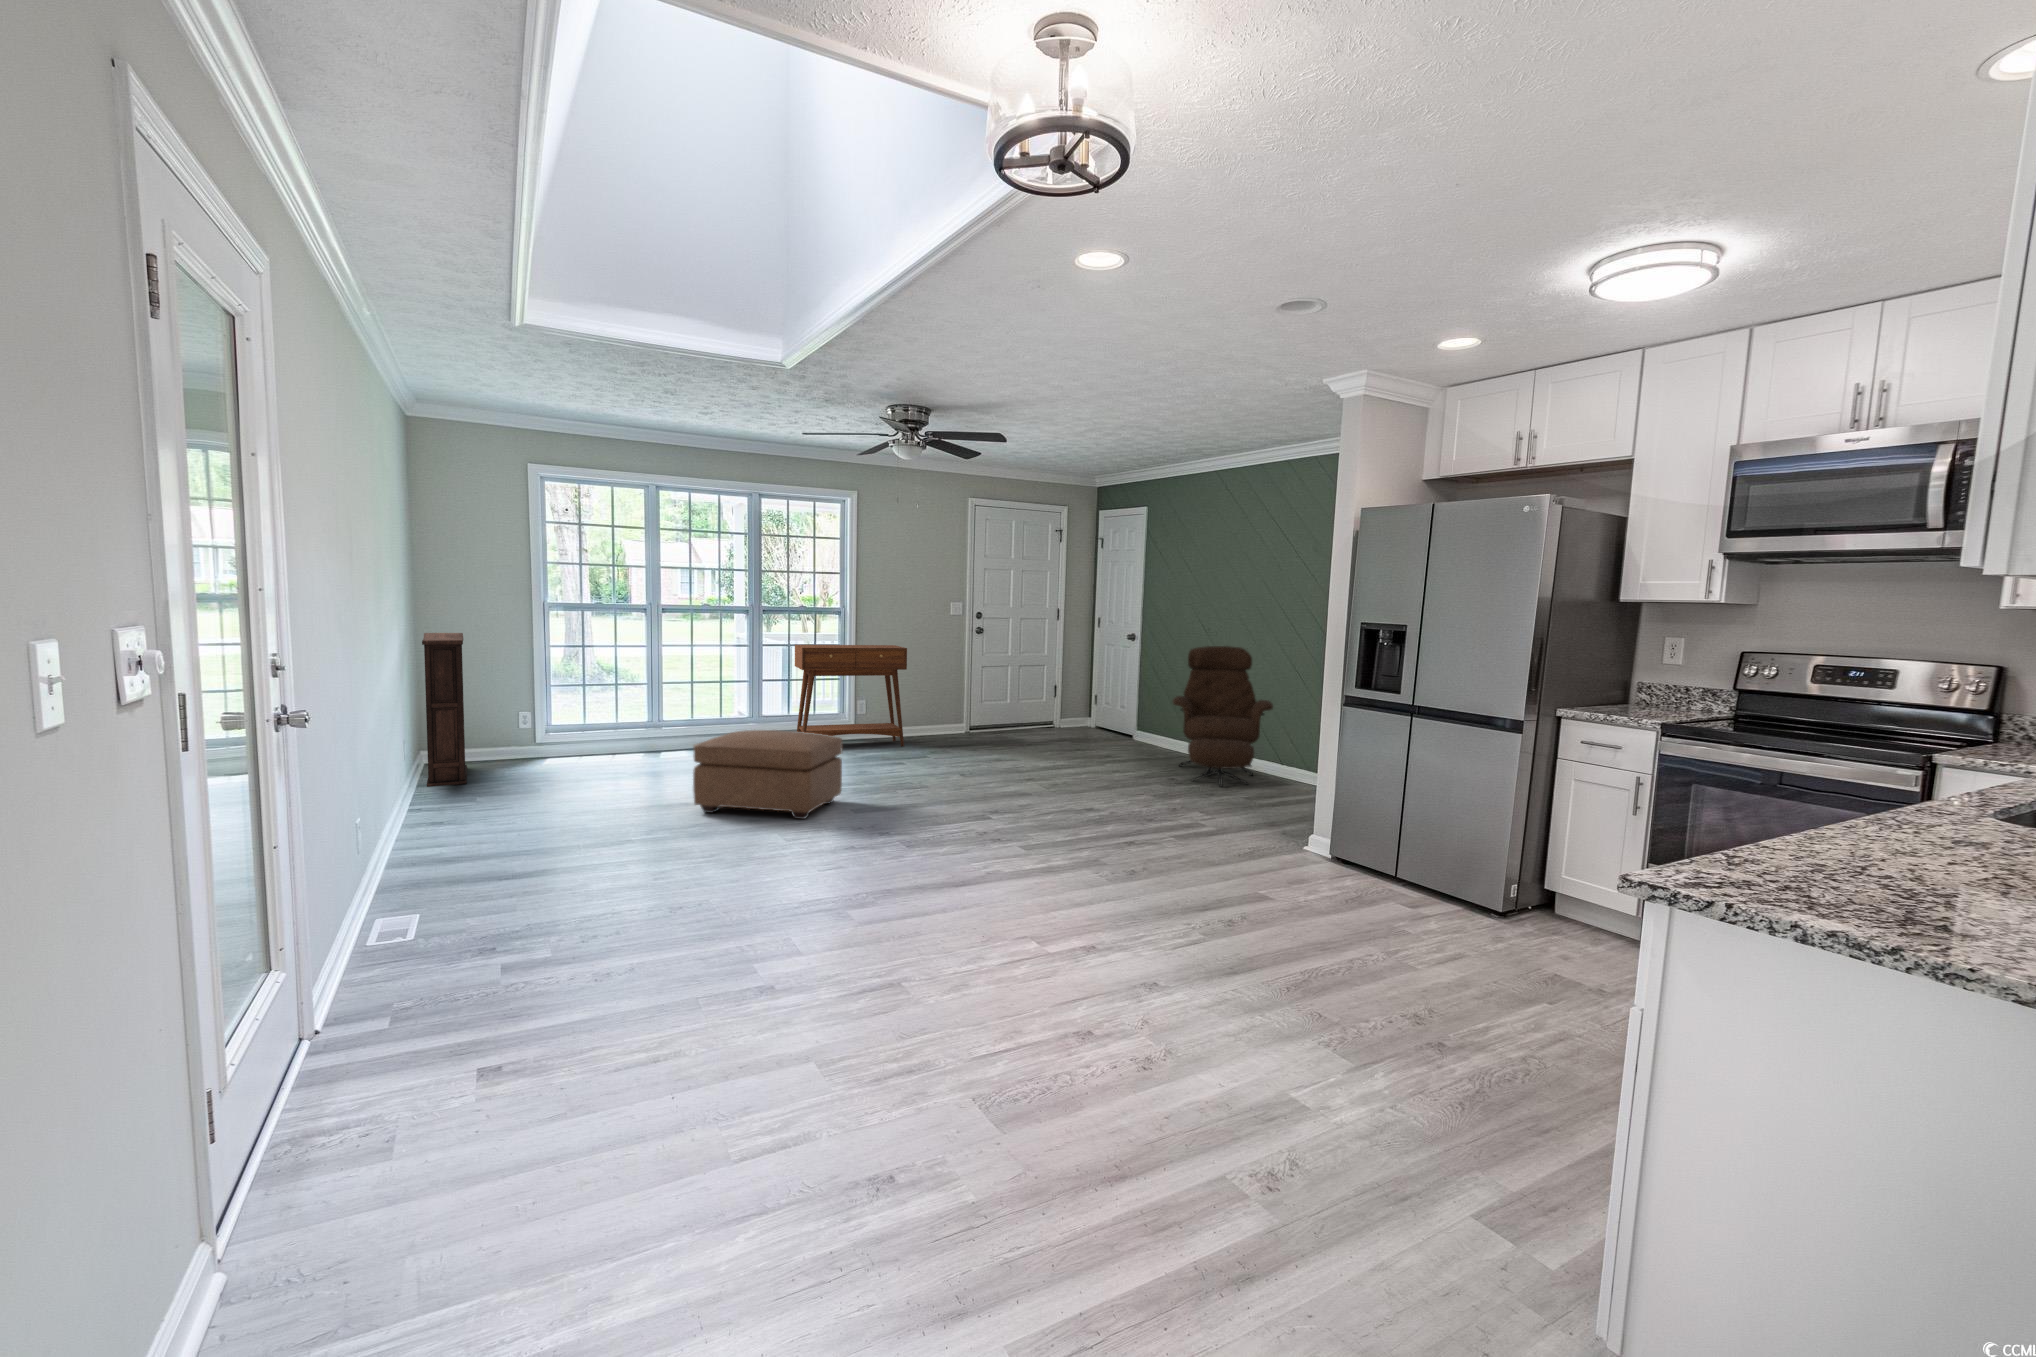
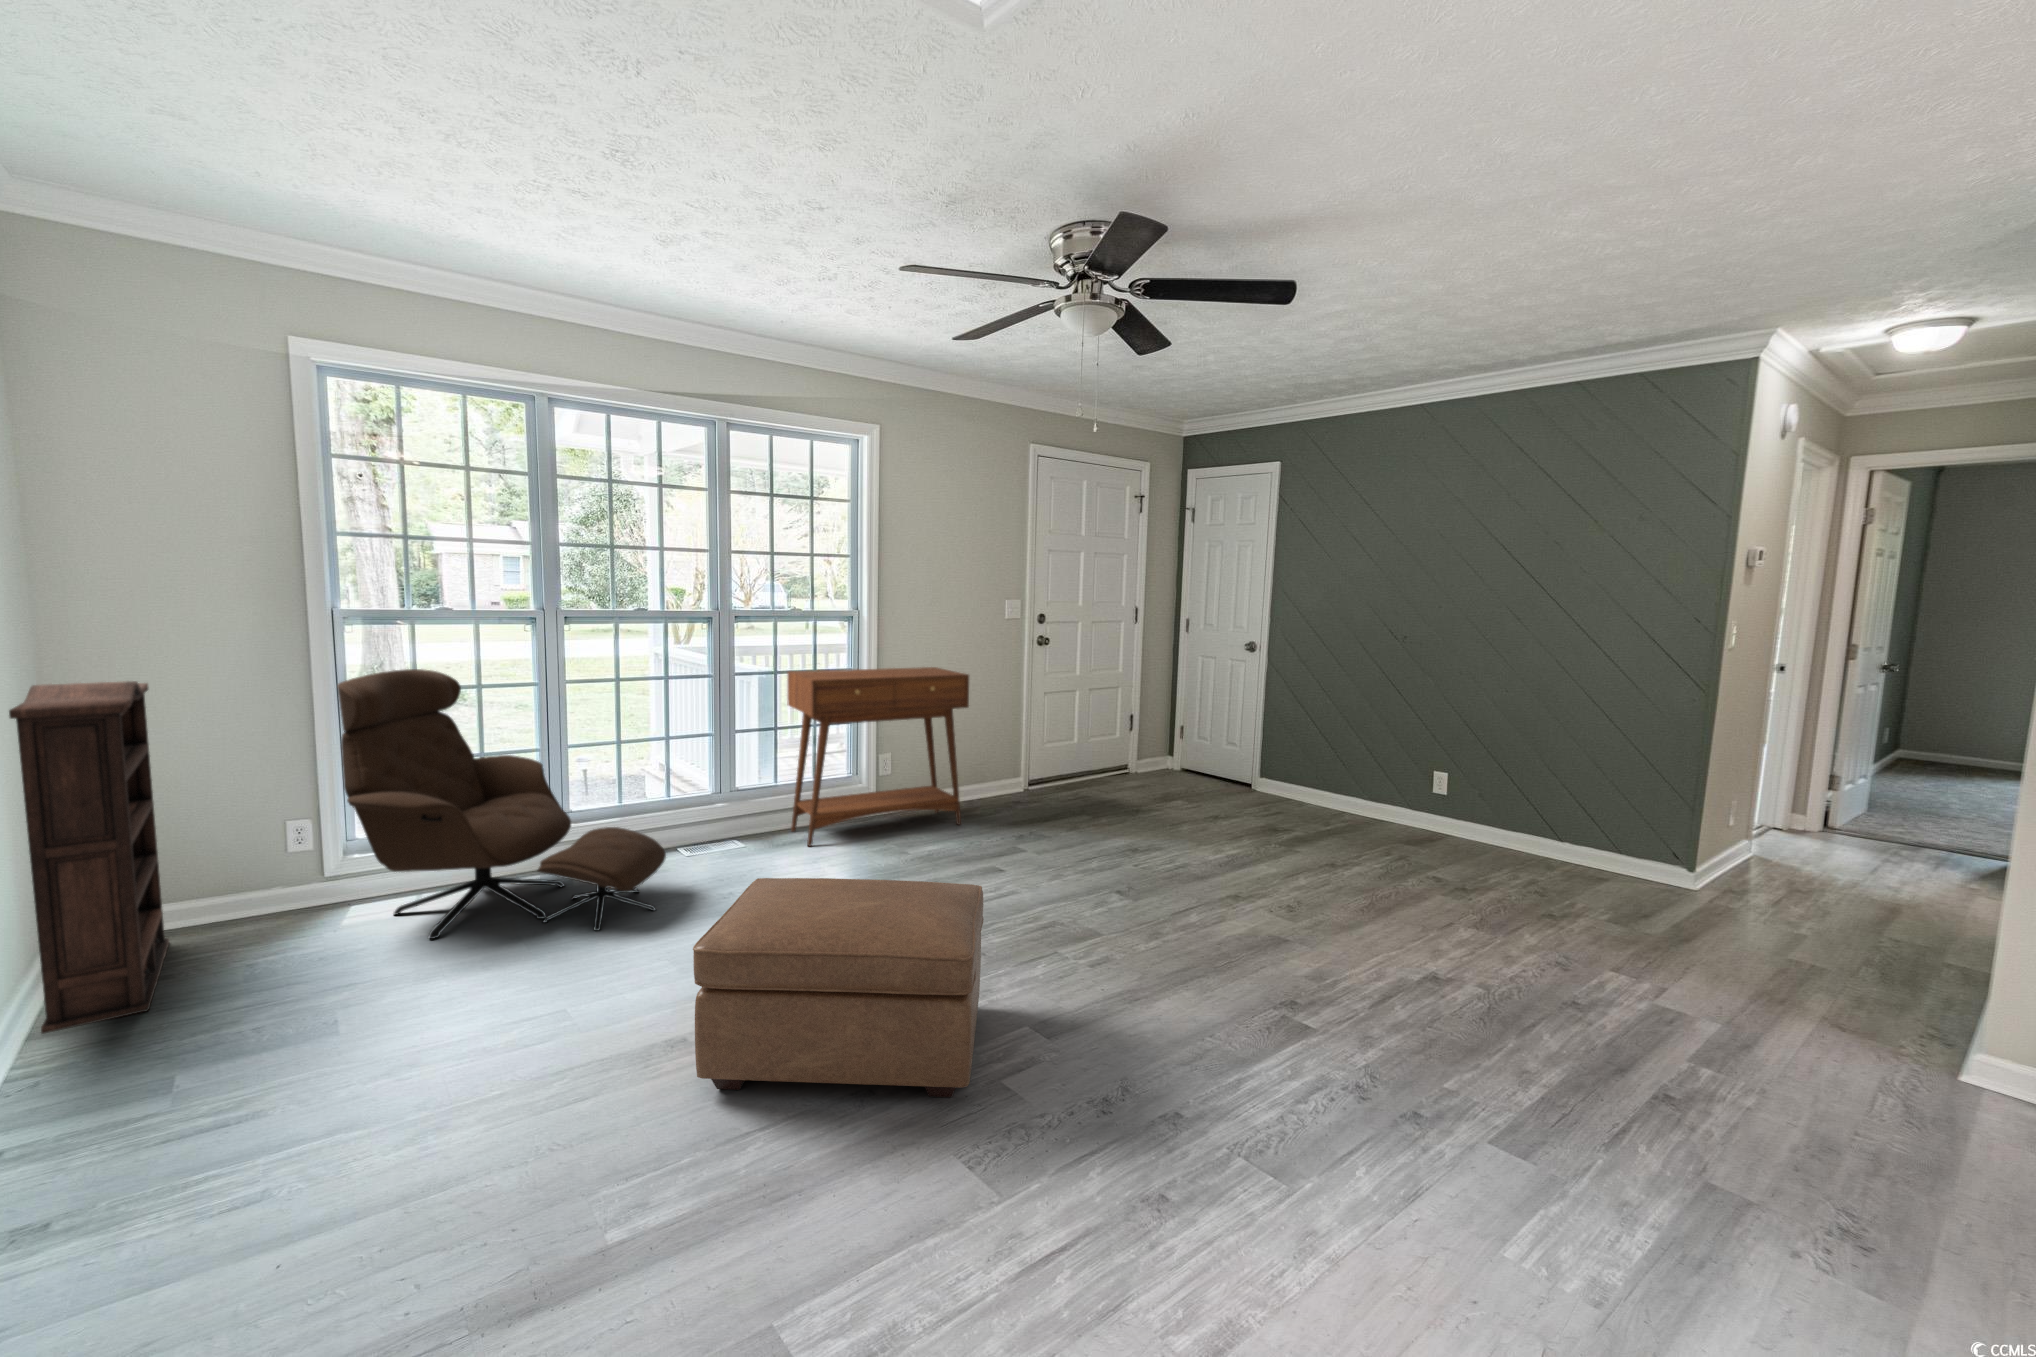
lounge chair: present [1173,646,1273,787] -> present [337,669,666,939]

